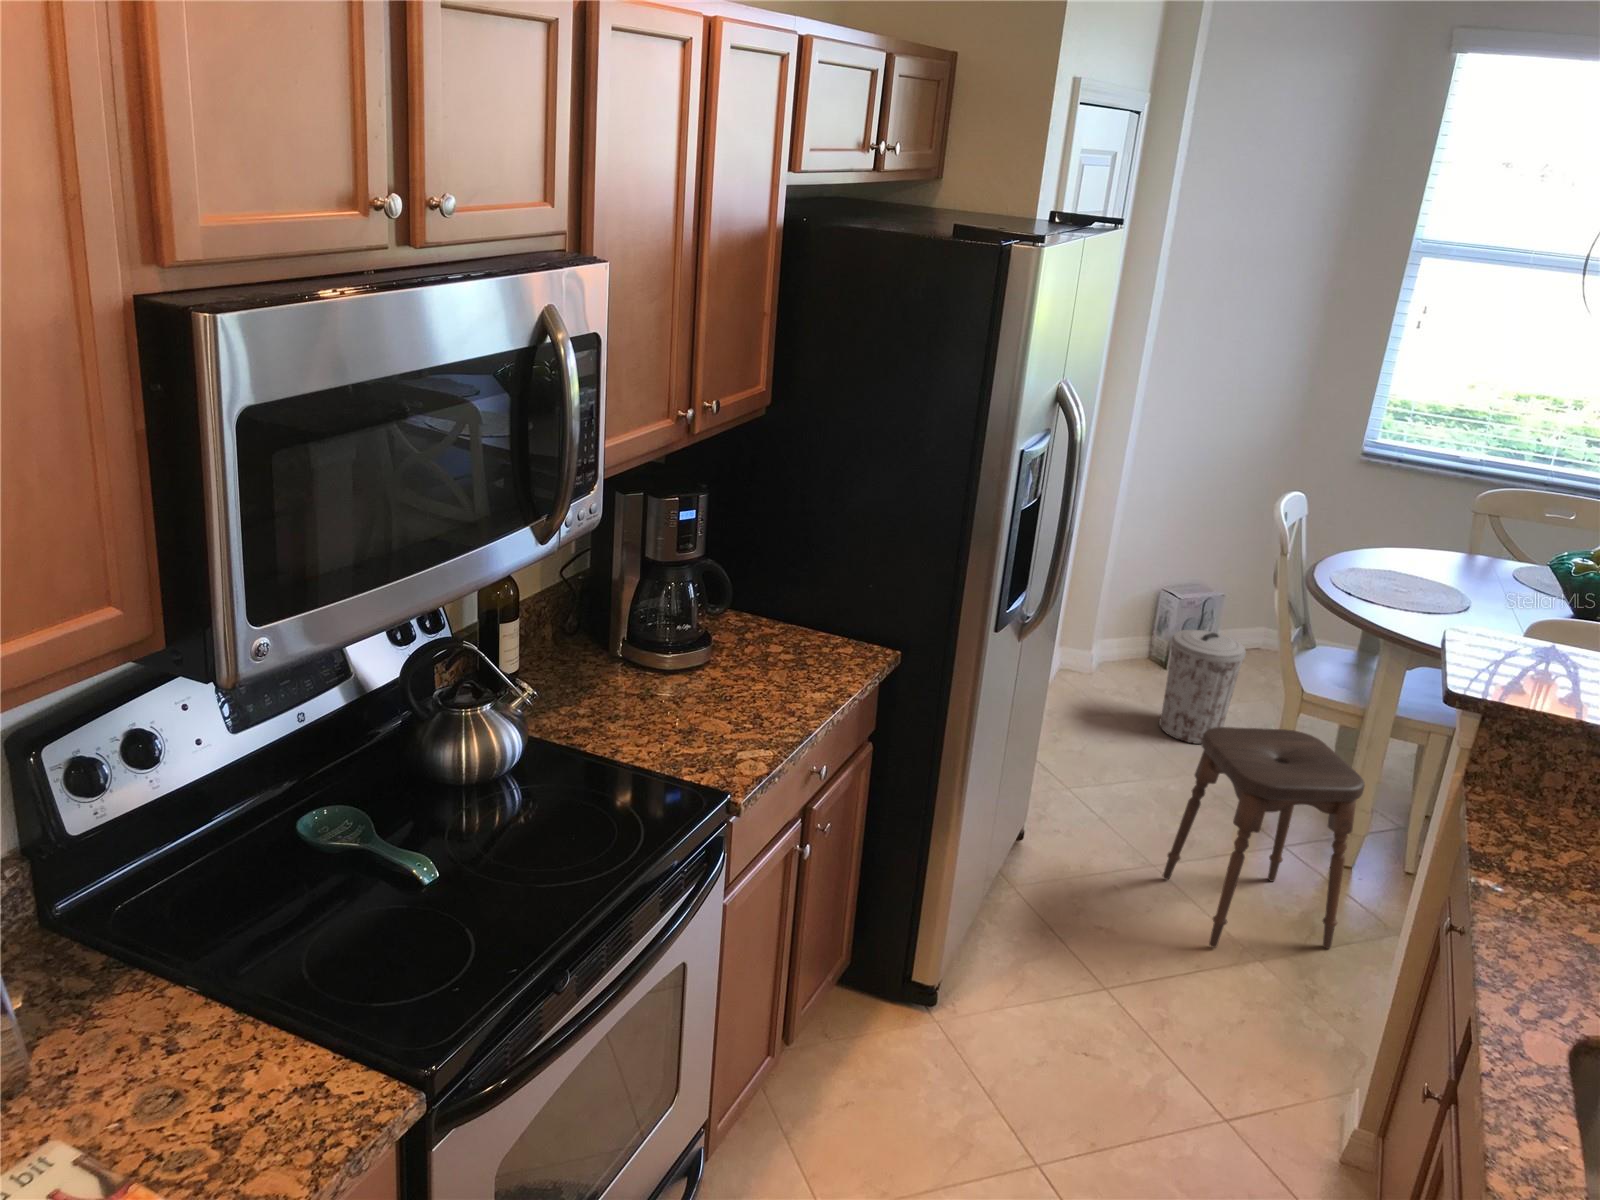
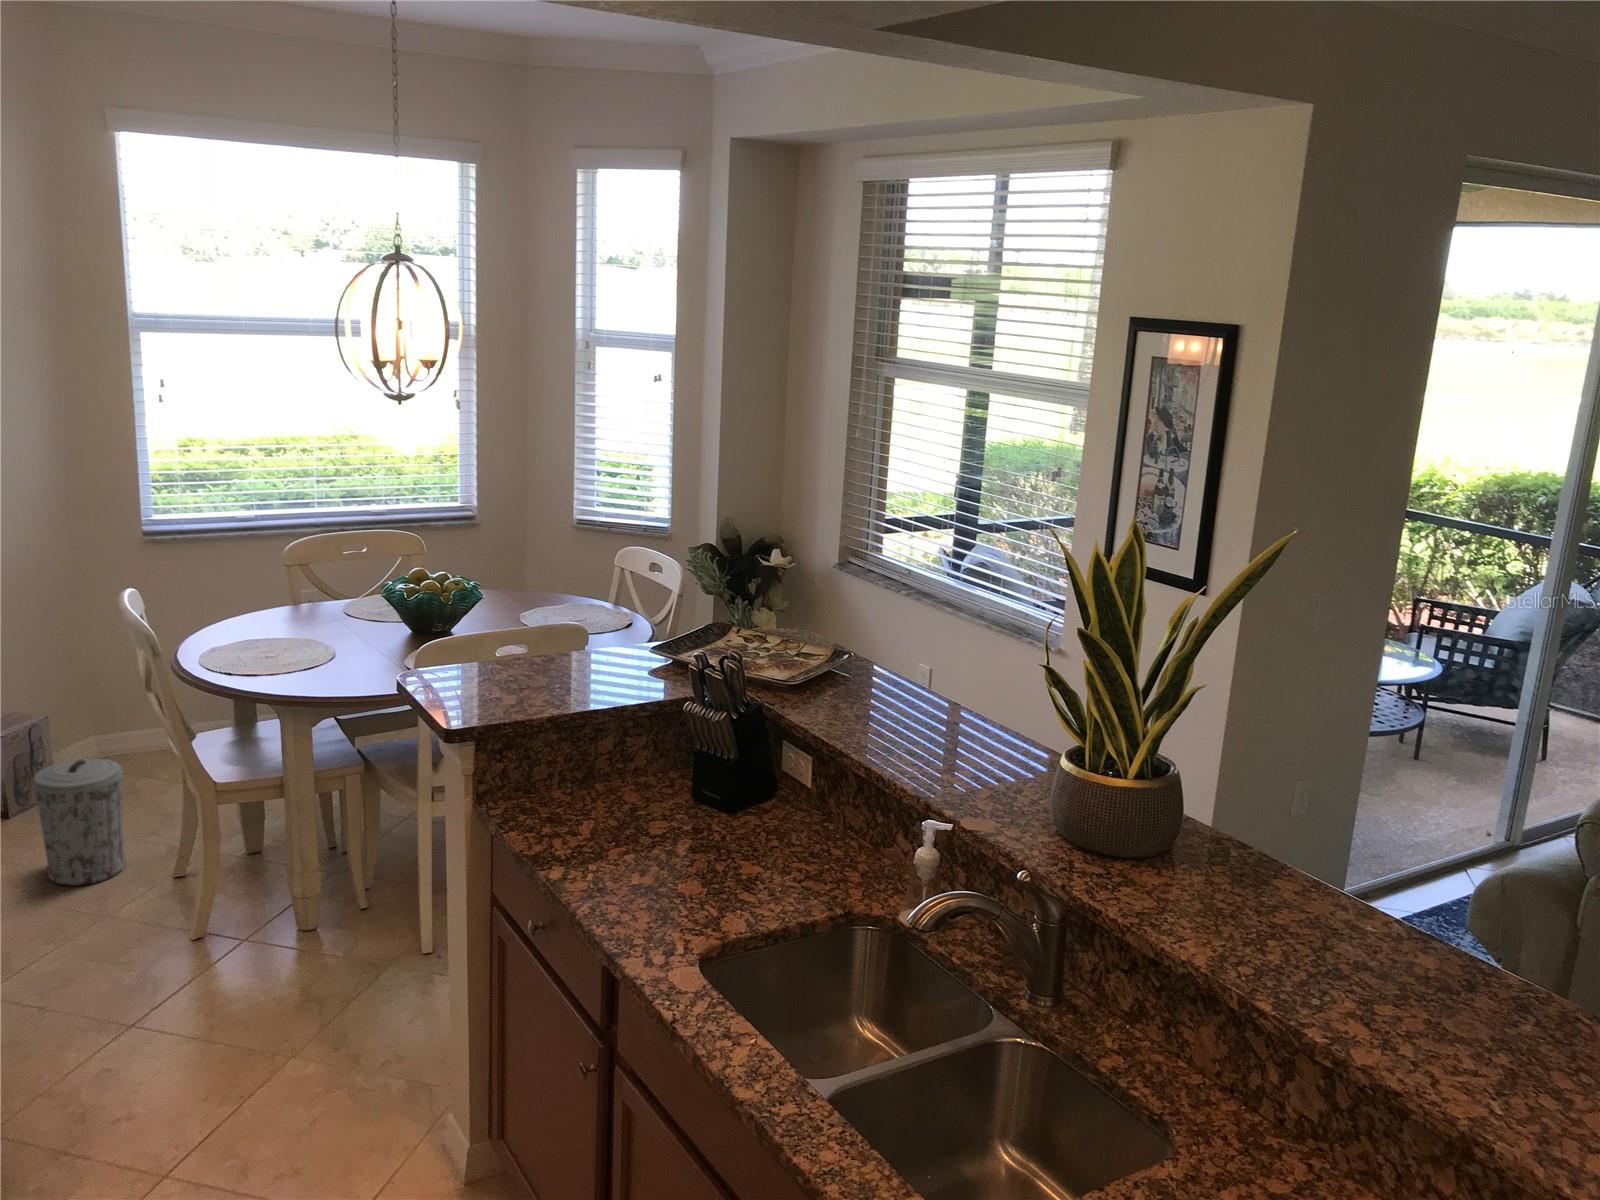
stool: present [1163,727,1365,949] -> none [155,821,349,1068]

